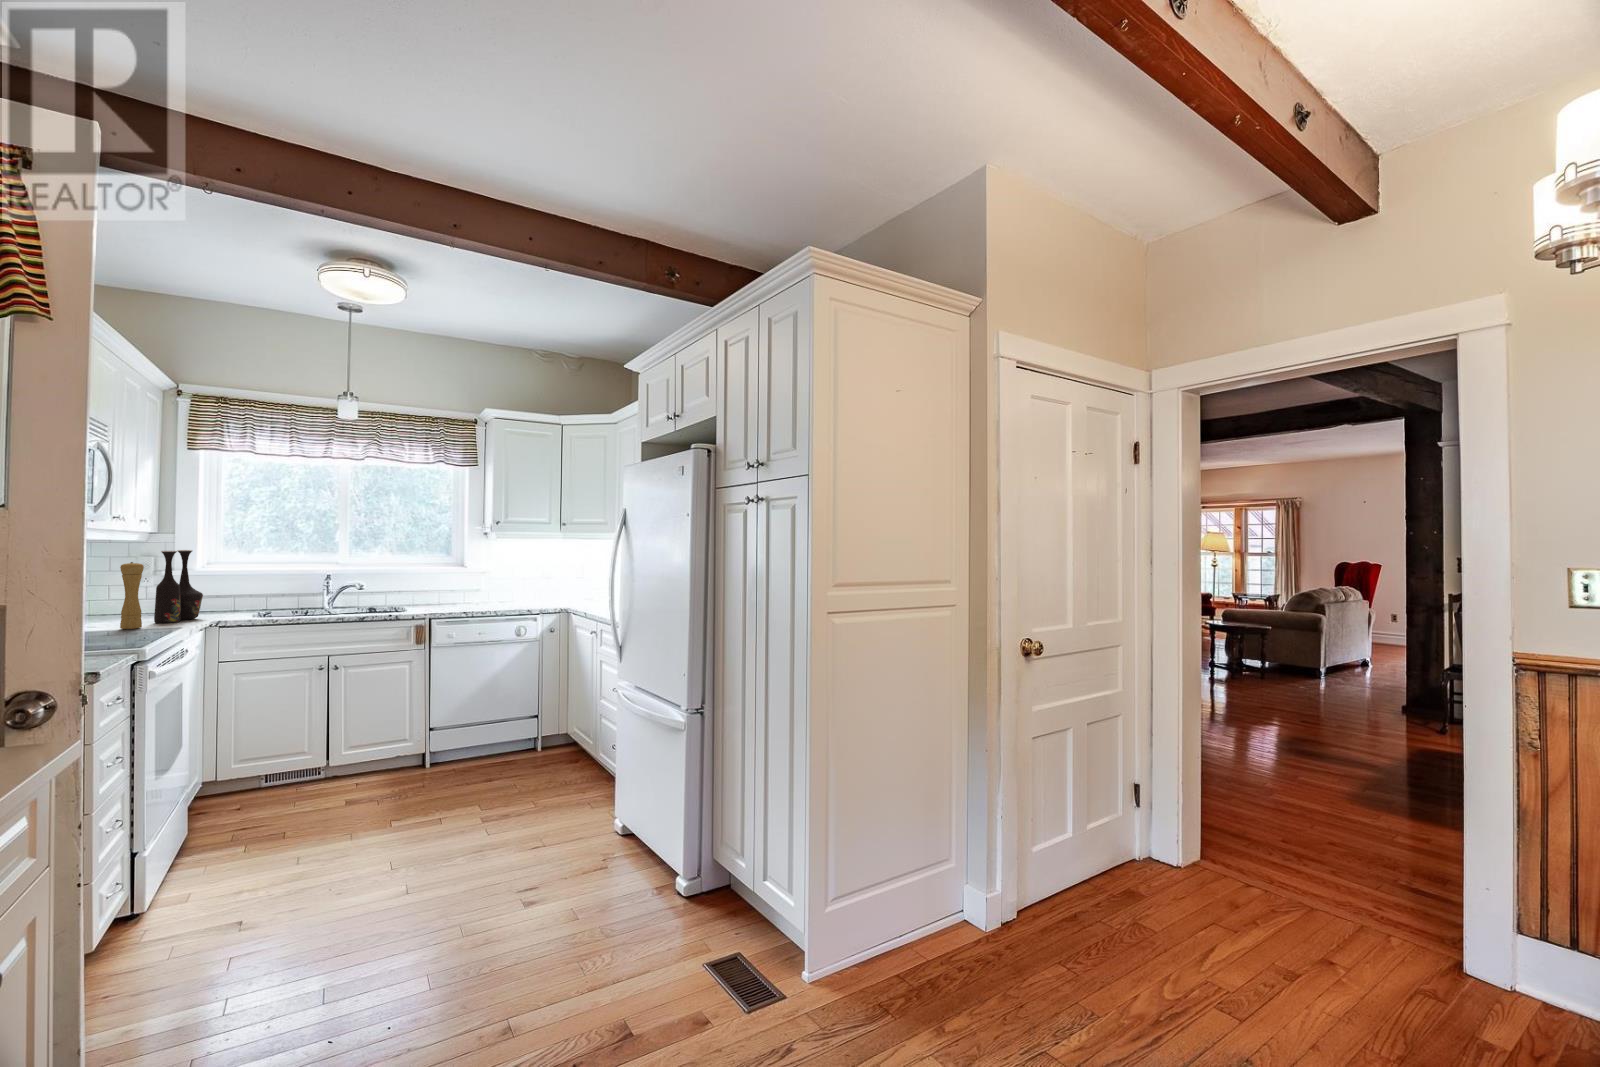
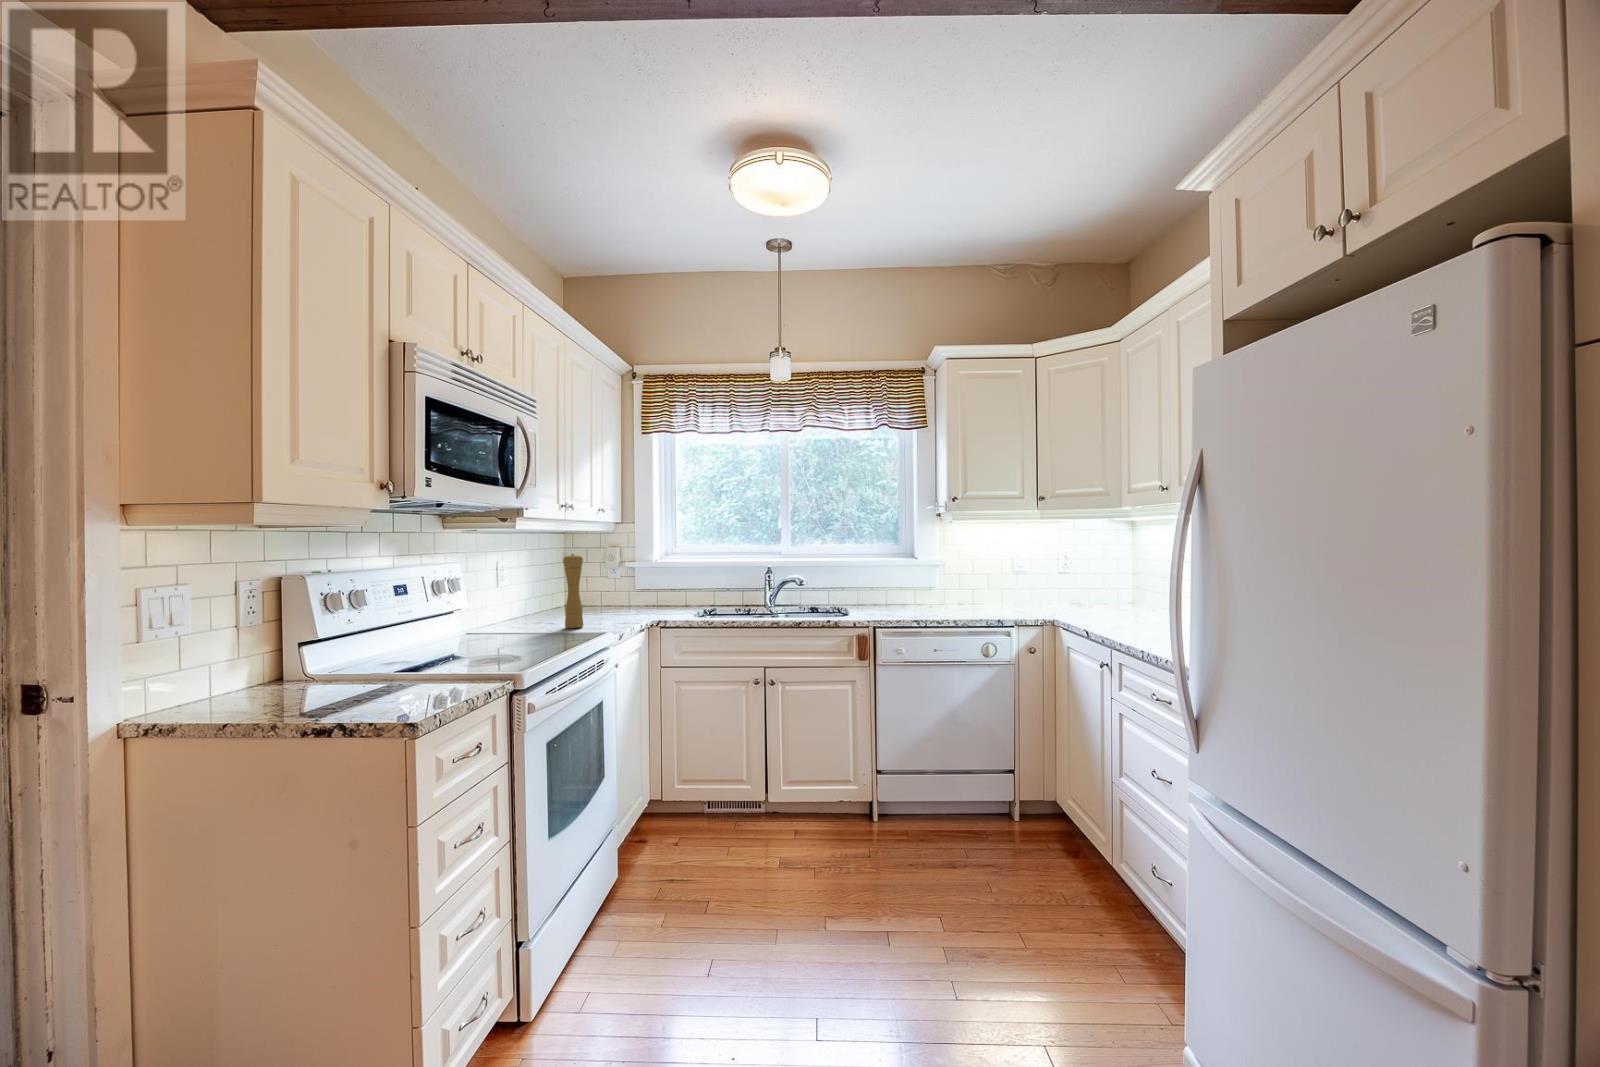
vase: present [154,550,203,624] -> none [604,541,649,622]

